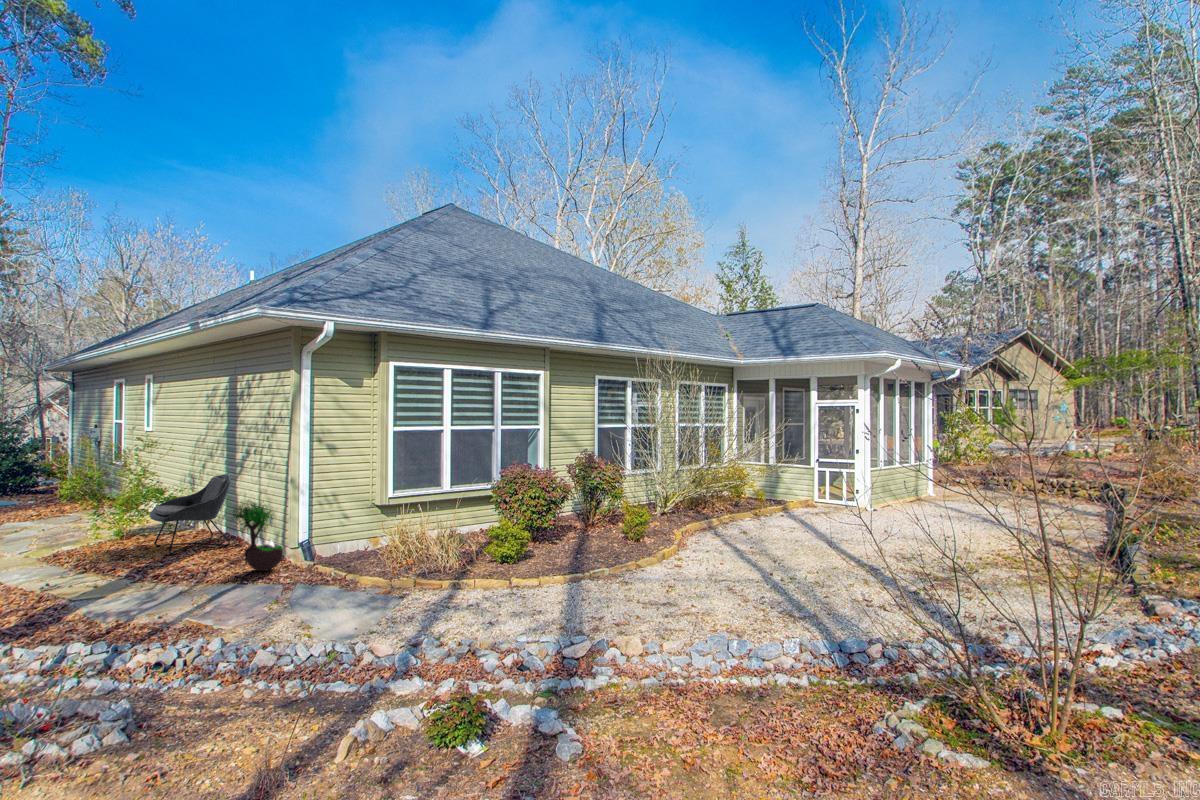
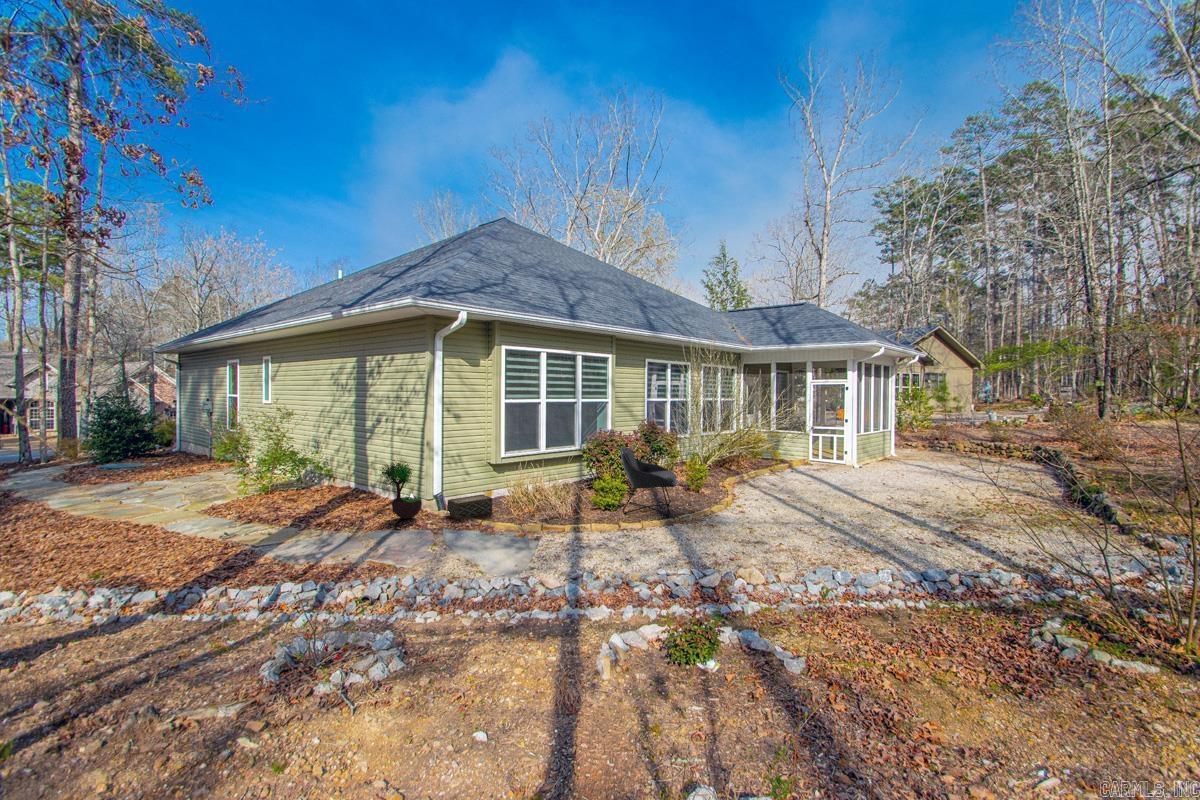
lounge chair: present [150,474,231,555] -> present [620,447,677,516]
woven basket: none [316,542,372,572] -> present [447,495,492,519]

